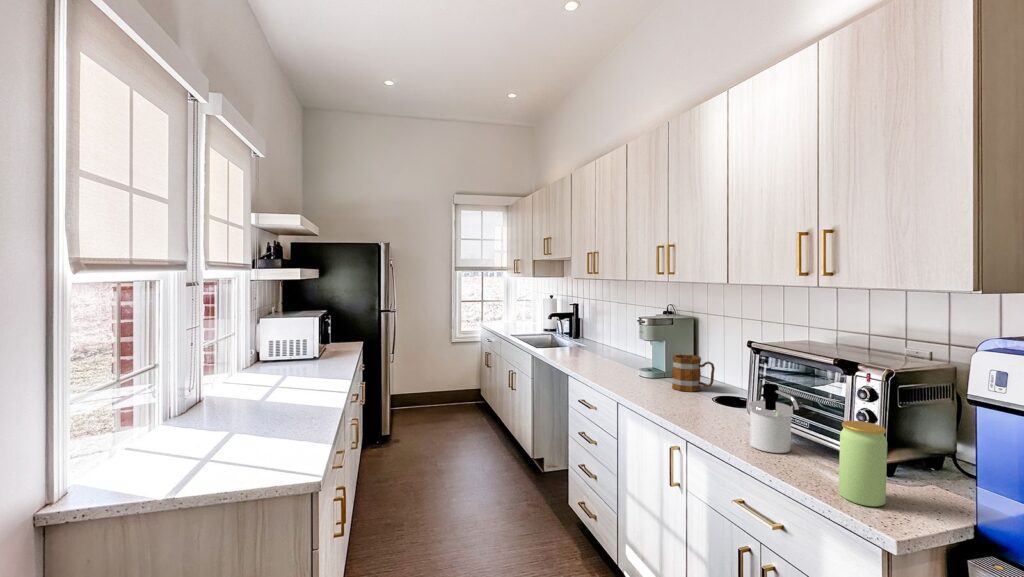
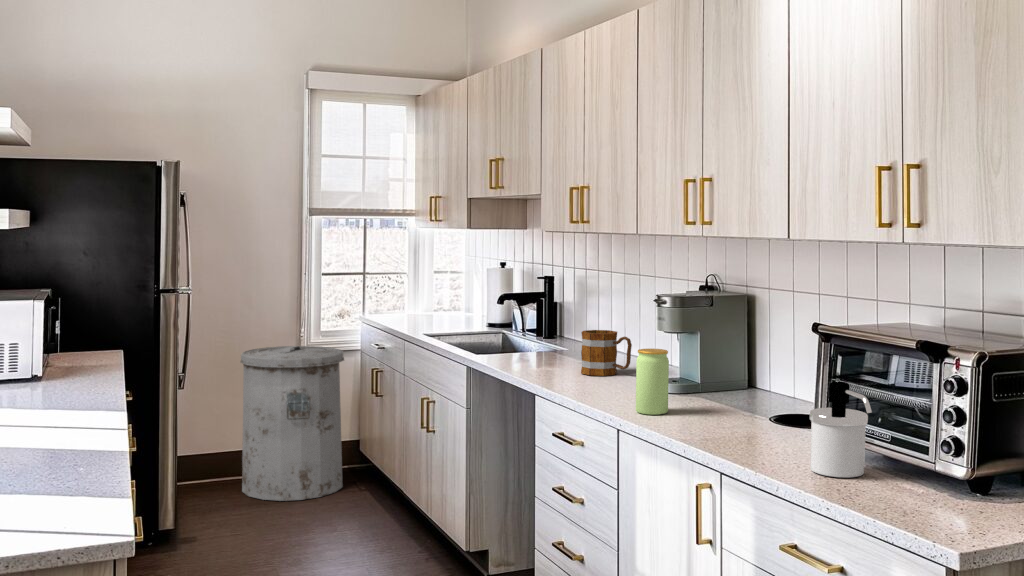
trash can: none [410,340,465,425] -> present [240,346,344,501]
mug: present [672,354,715,392] -> present [581,330,632,376]
jar: present [839,421,887,506] -> present [636,349,669,415]

